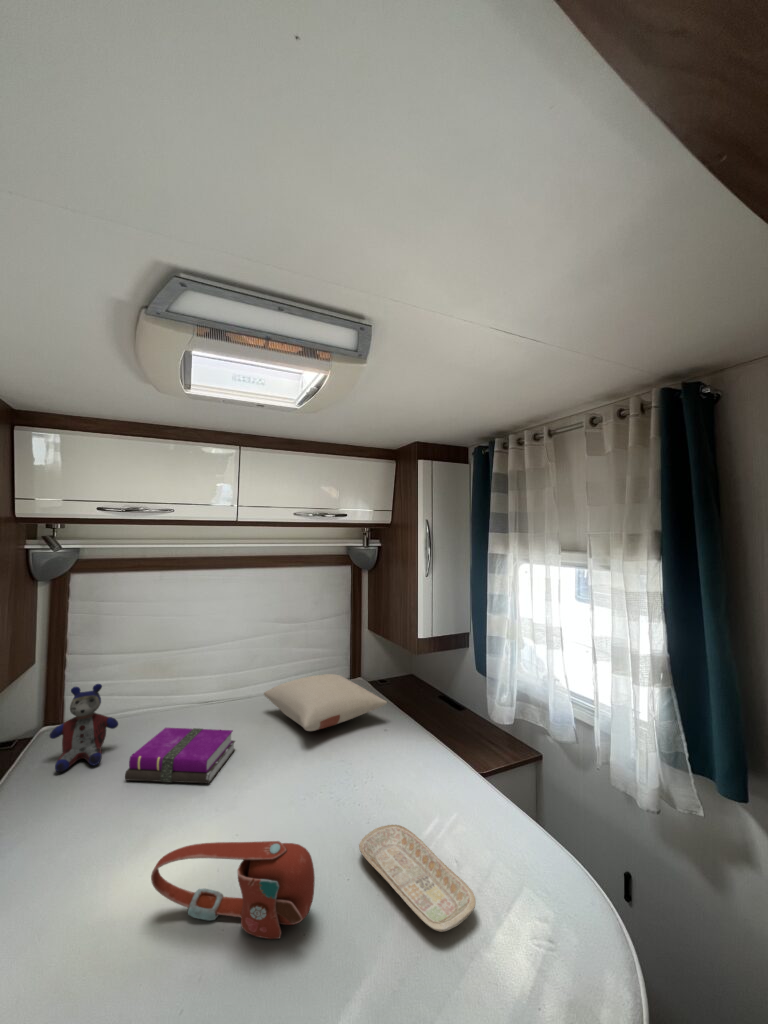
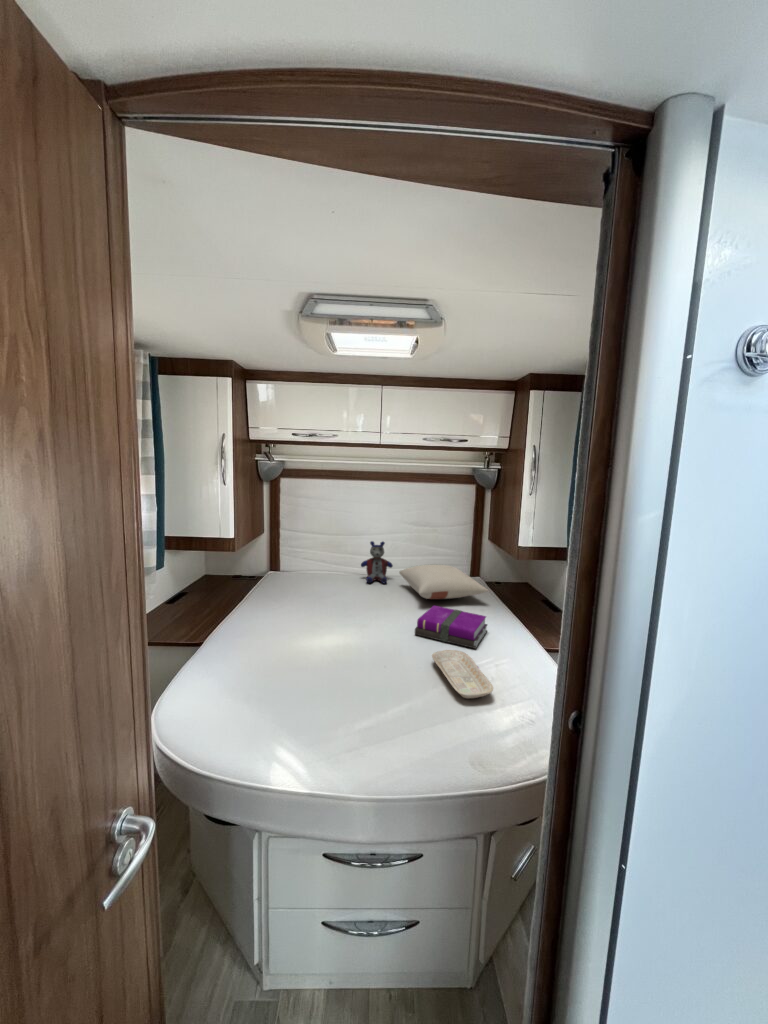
stuffed bear: present [50,684,118,772] -> present [361,541,393,583]
notebook: present [125,728,235,783] -> present [415,606,487,649]
handbag: present [151,841,315,939] -> none [314,623,396,677]

